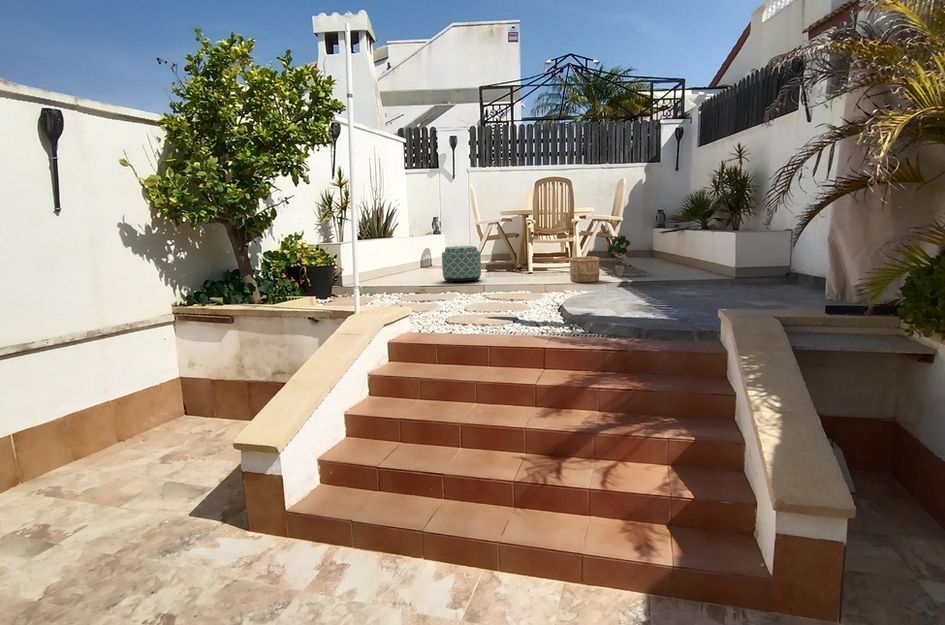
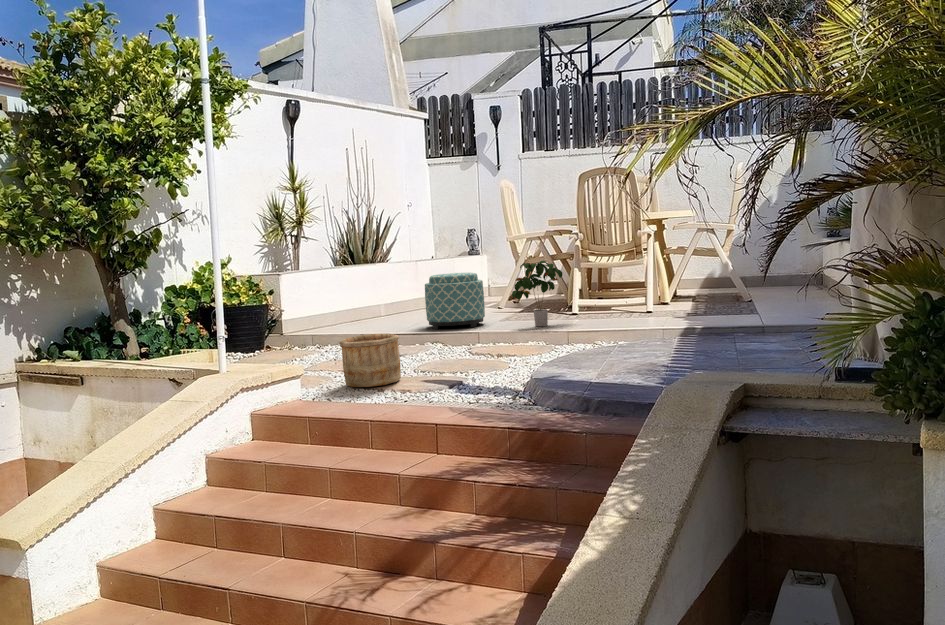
potted plant: present [607,235,630,276] -> present [512,261,562,326]
wooden bucket: present [569,256,600,282] -> present [339,334,401,387]

